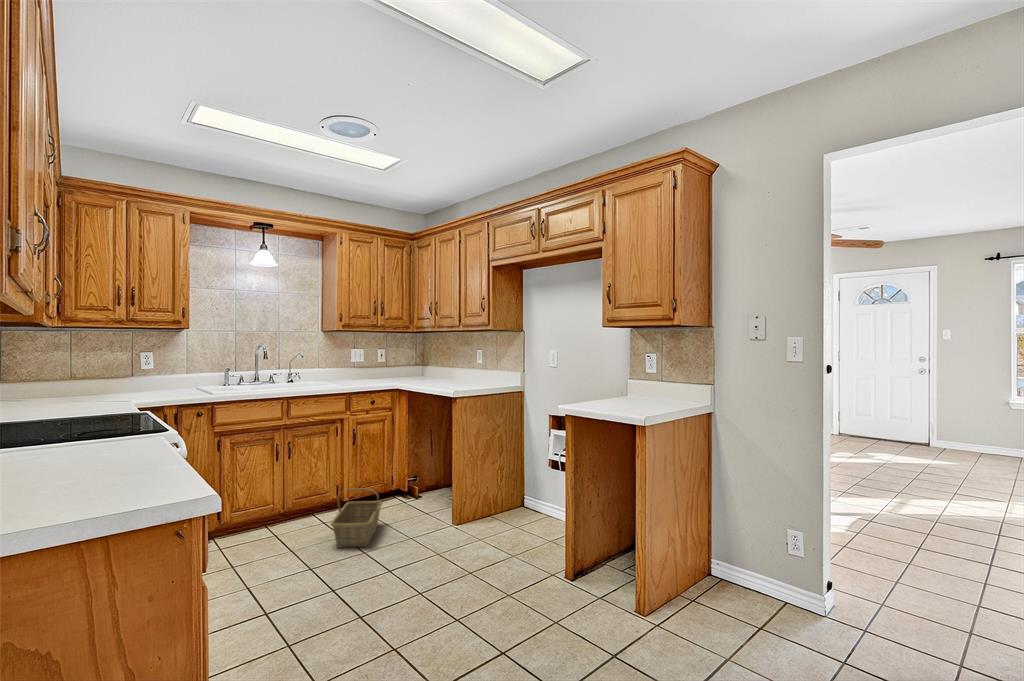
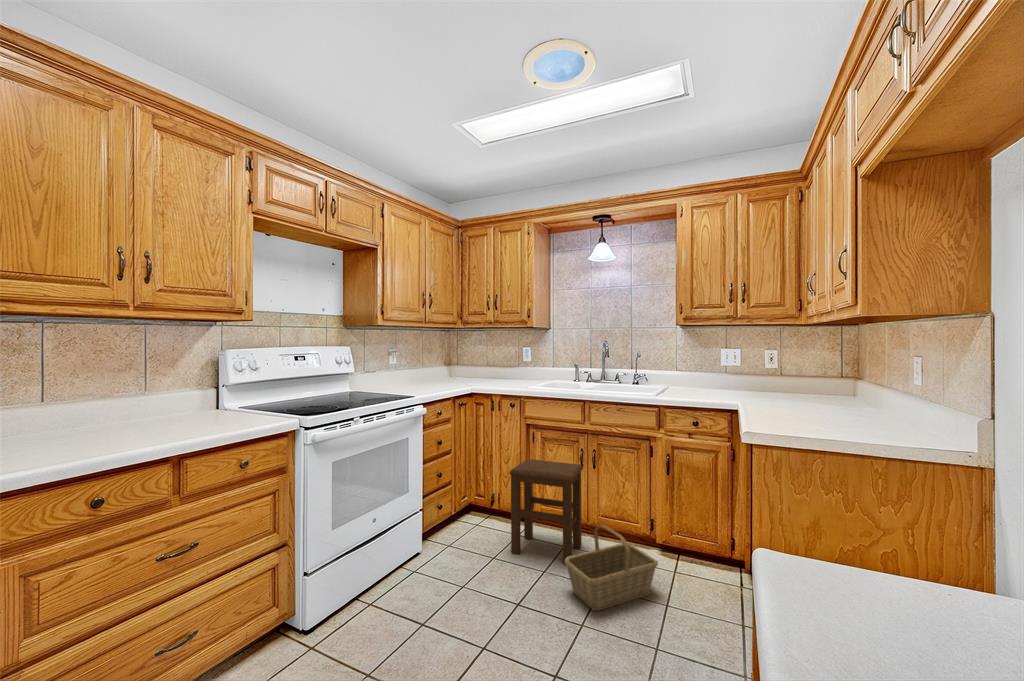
stool: none [232,456,309,556] -> present [510,459,583,563]

